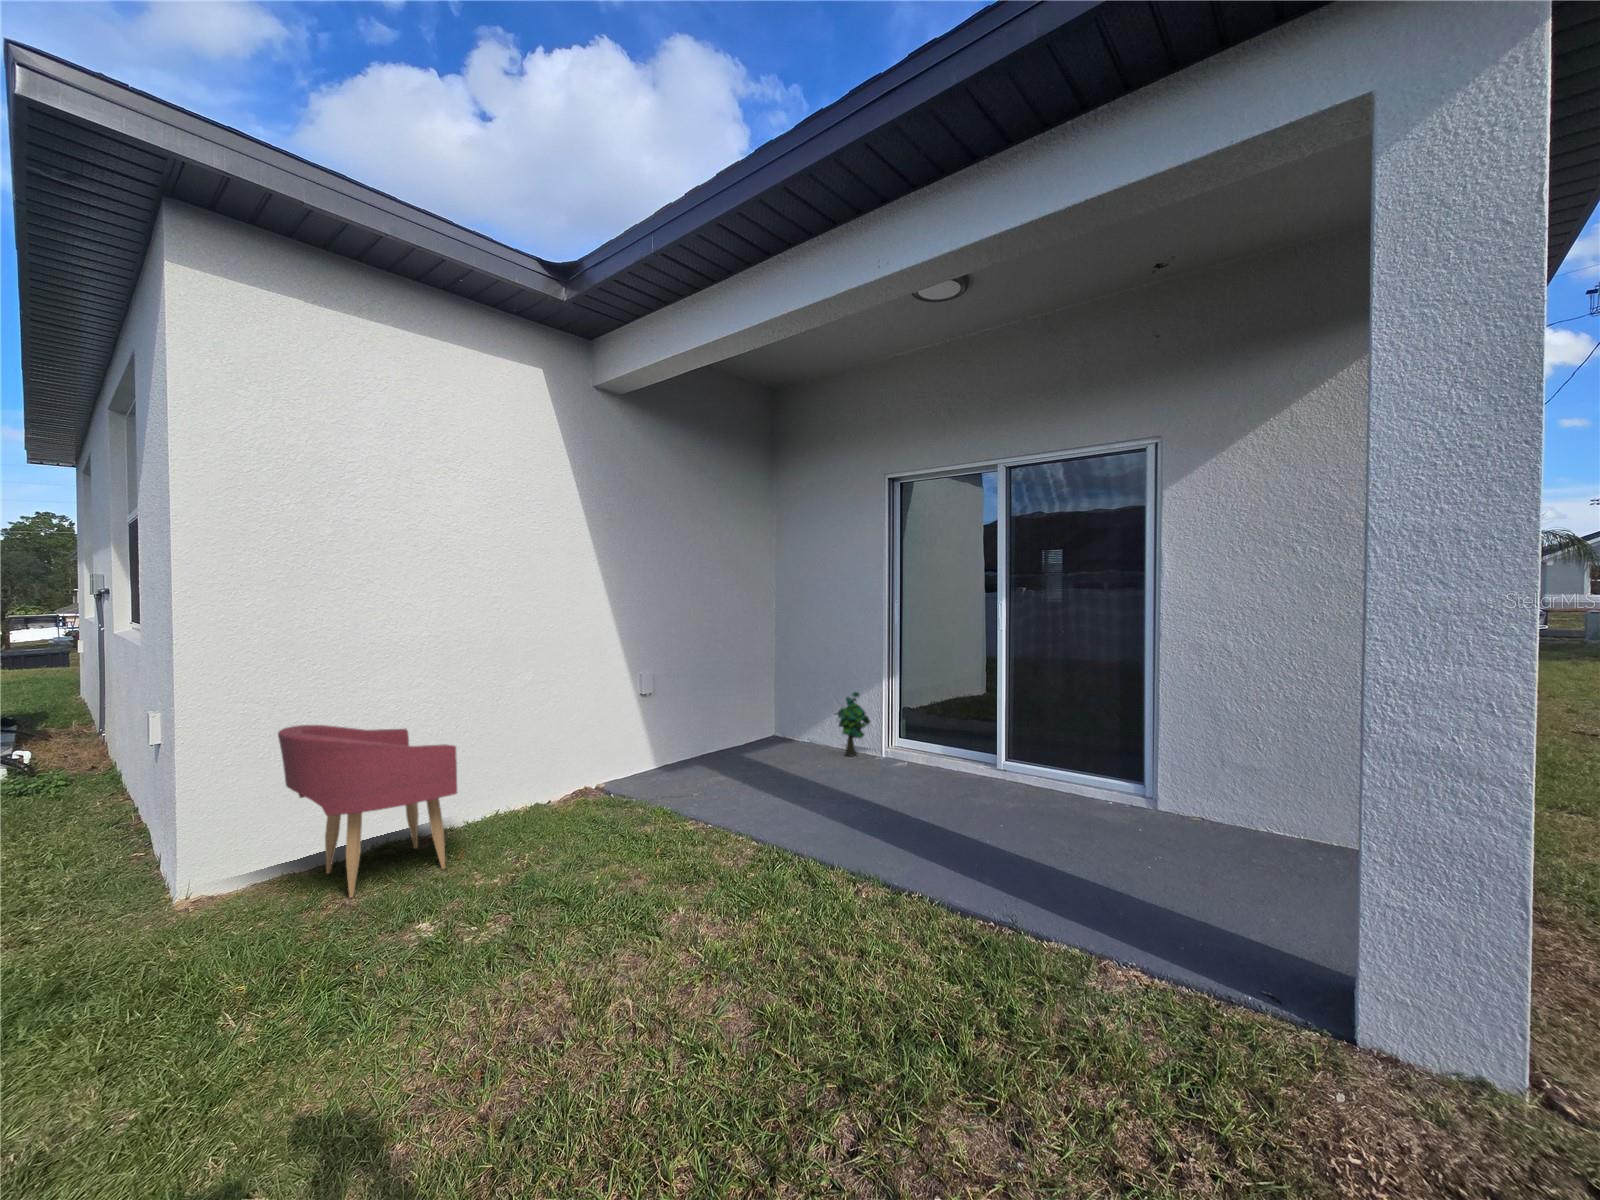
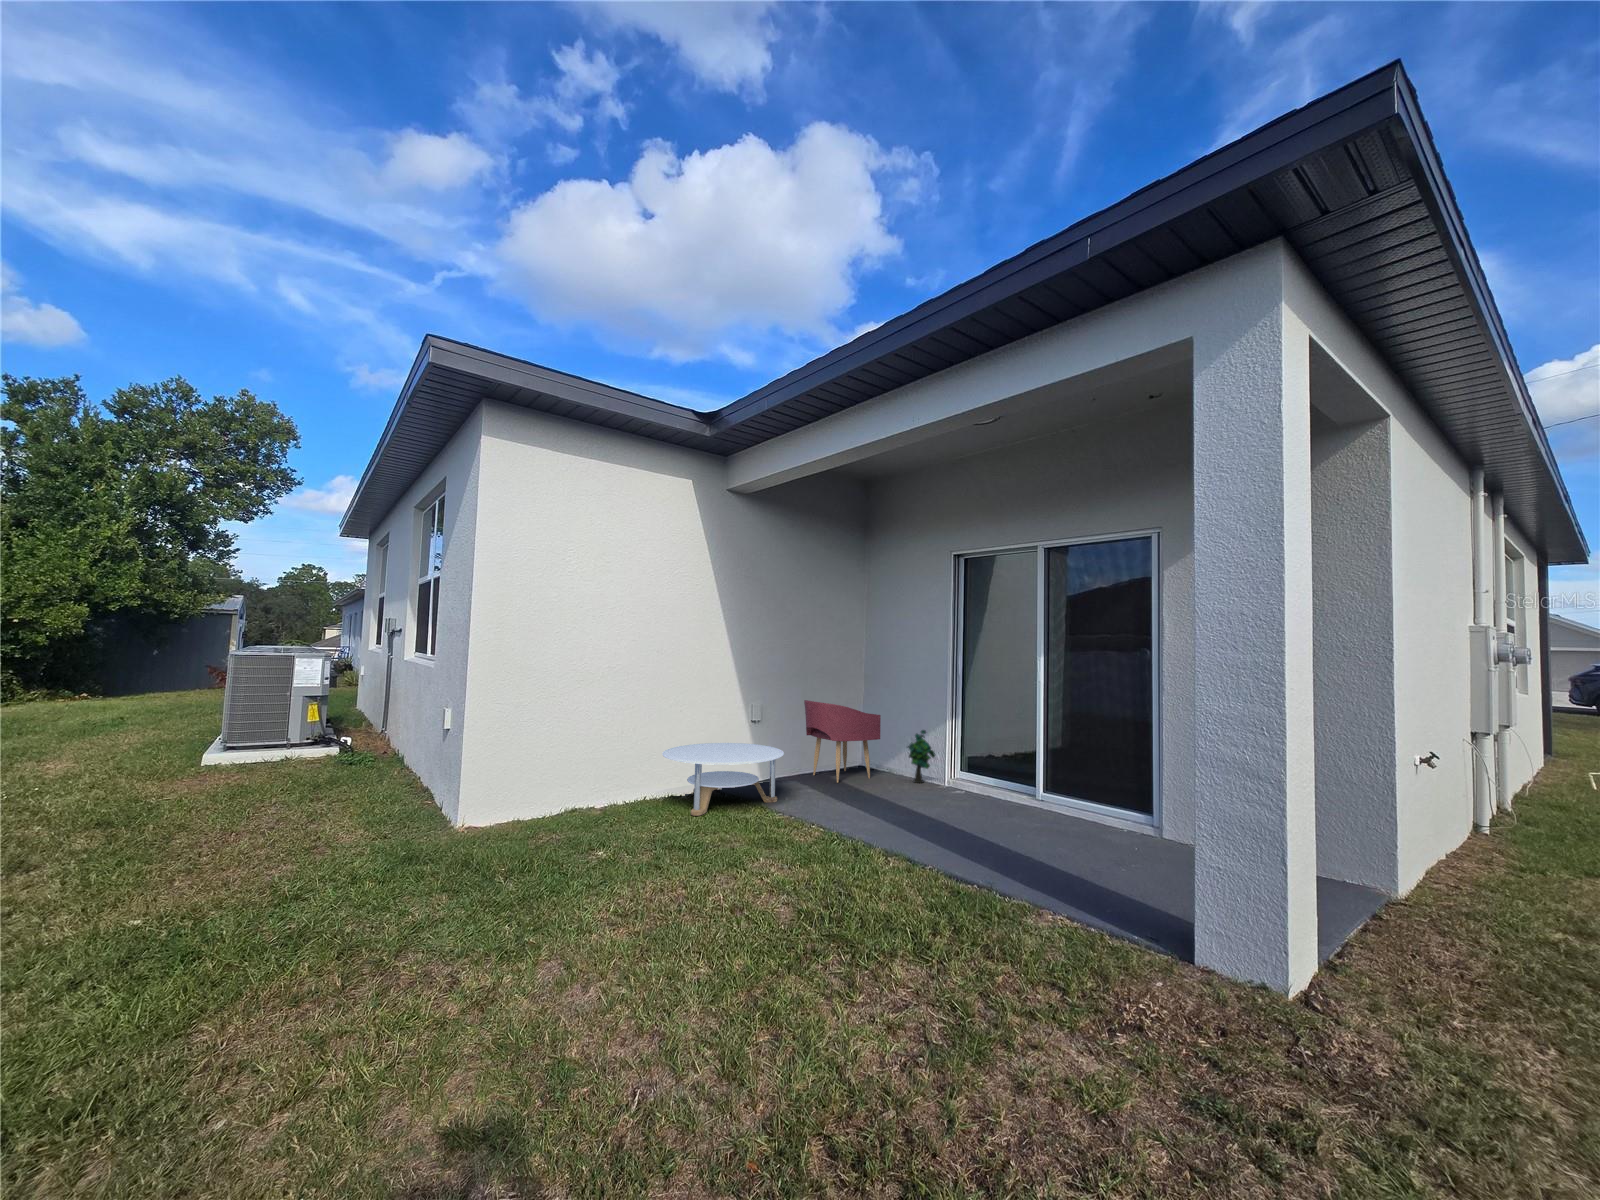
armchair: present [278,725,457,898] -> present [804,700,881,783]
round table: none [517,726,690,838] -> present [662,743,784,816]

